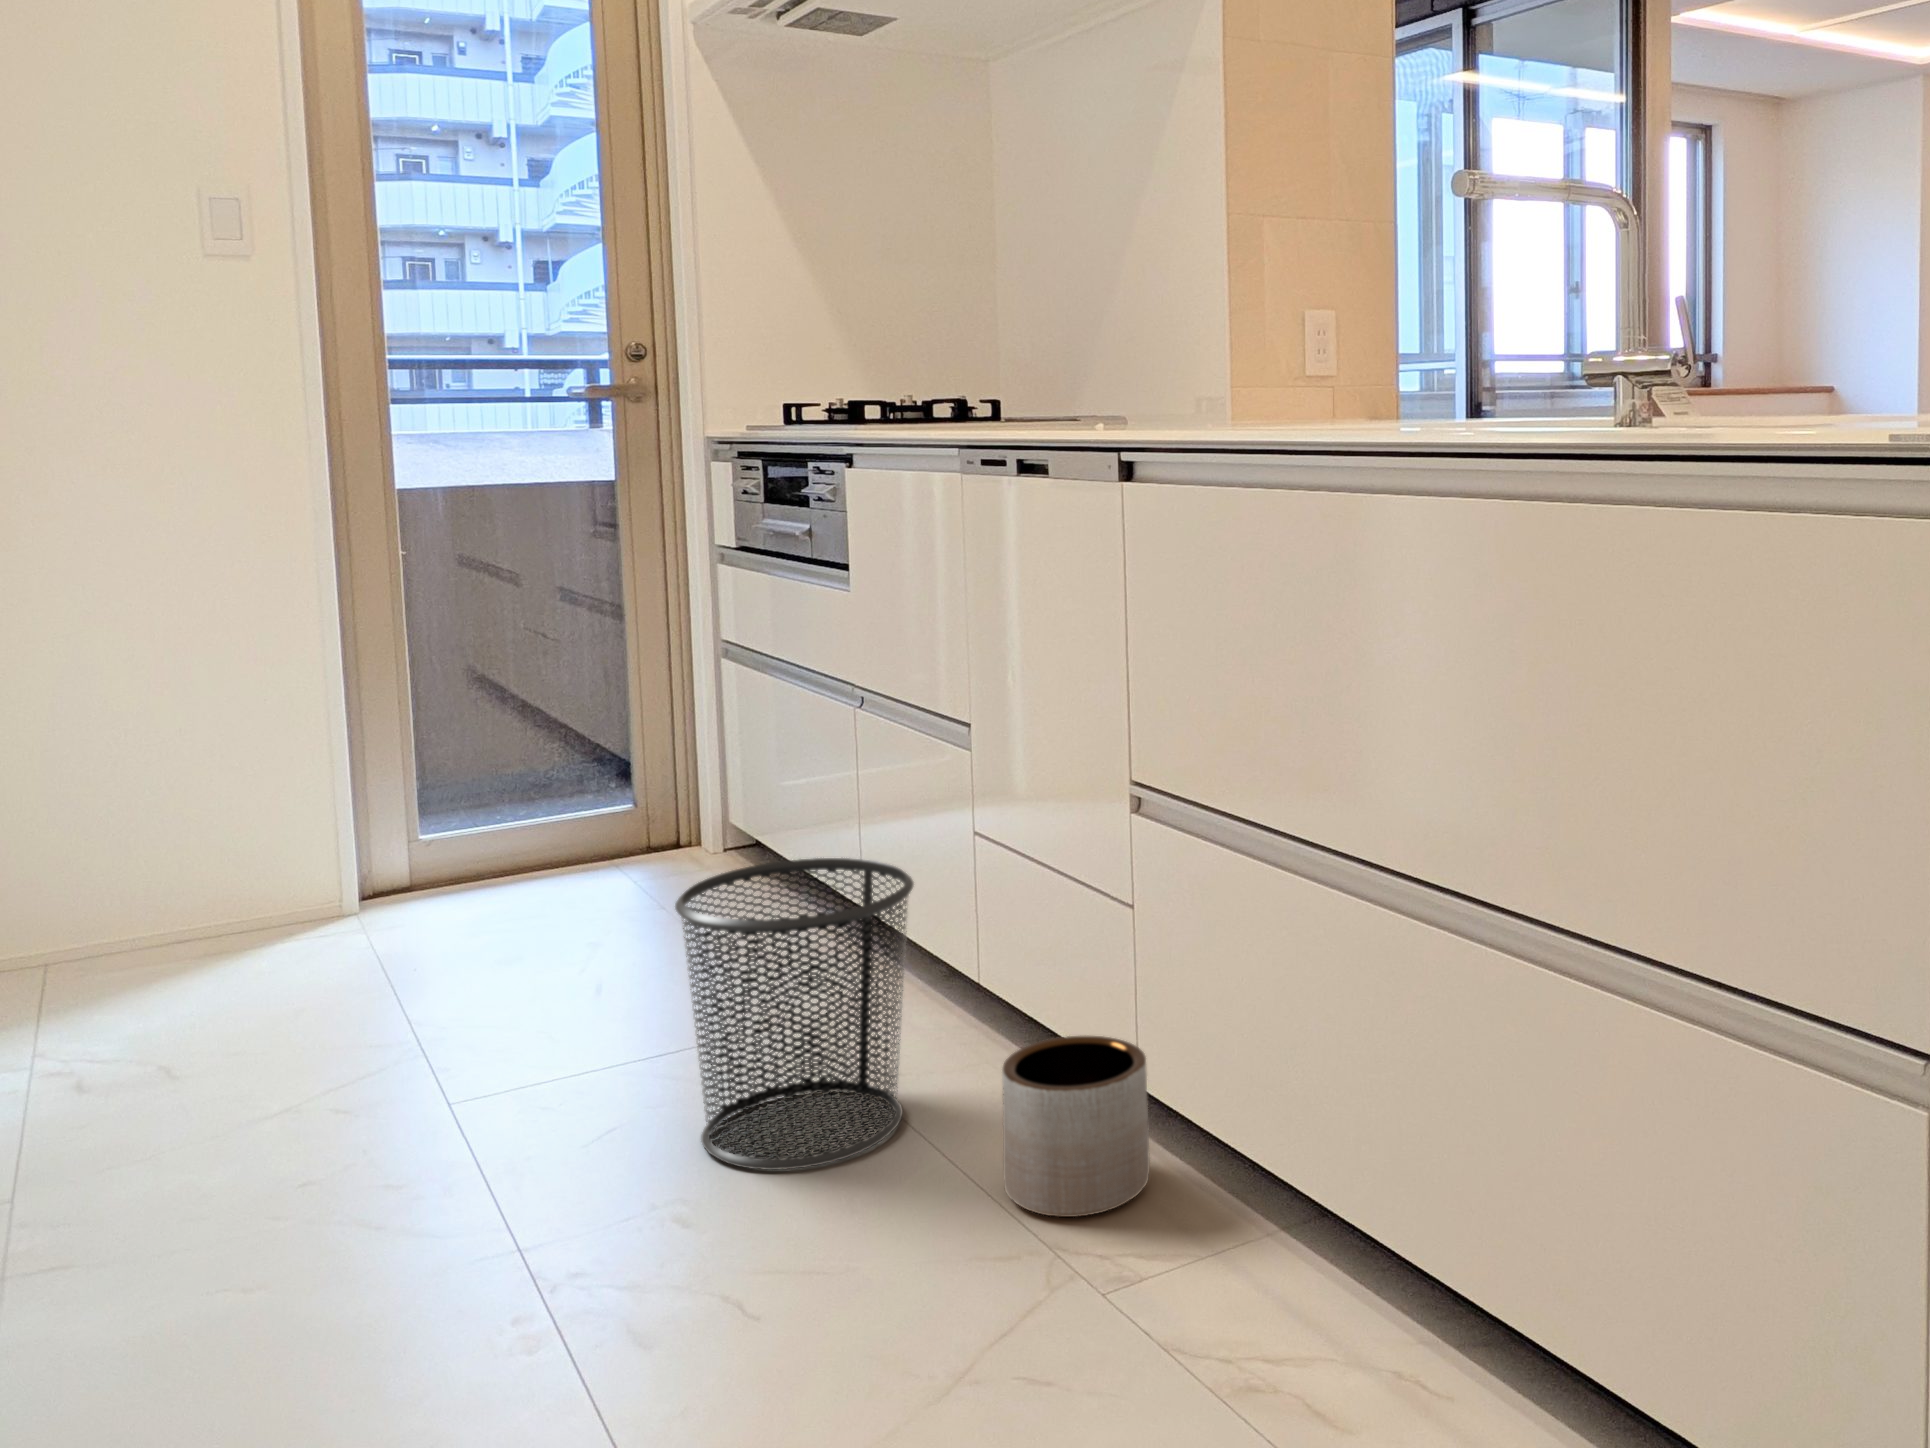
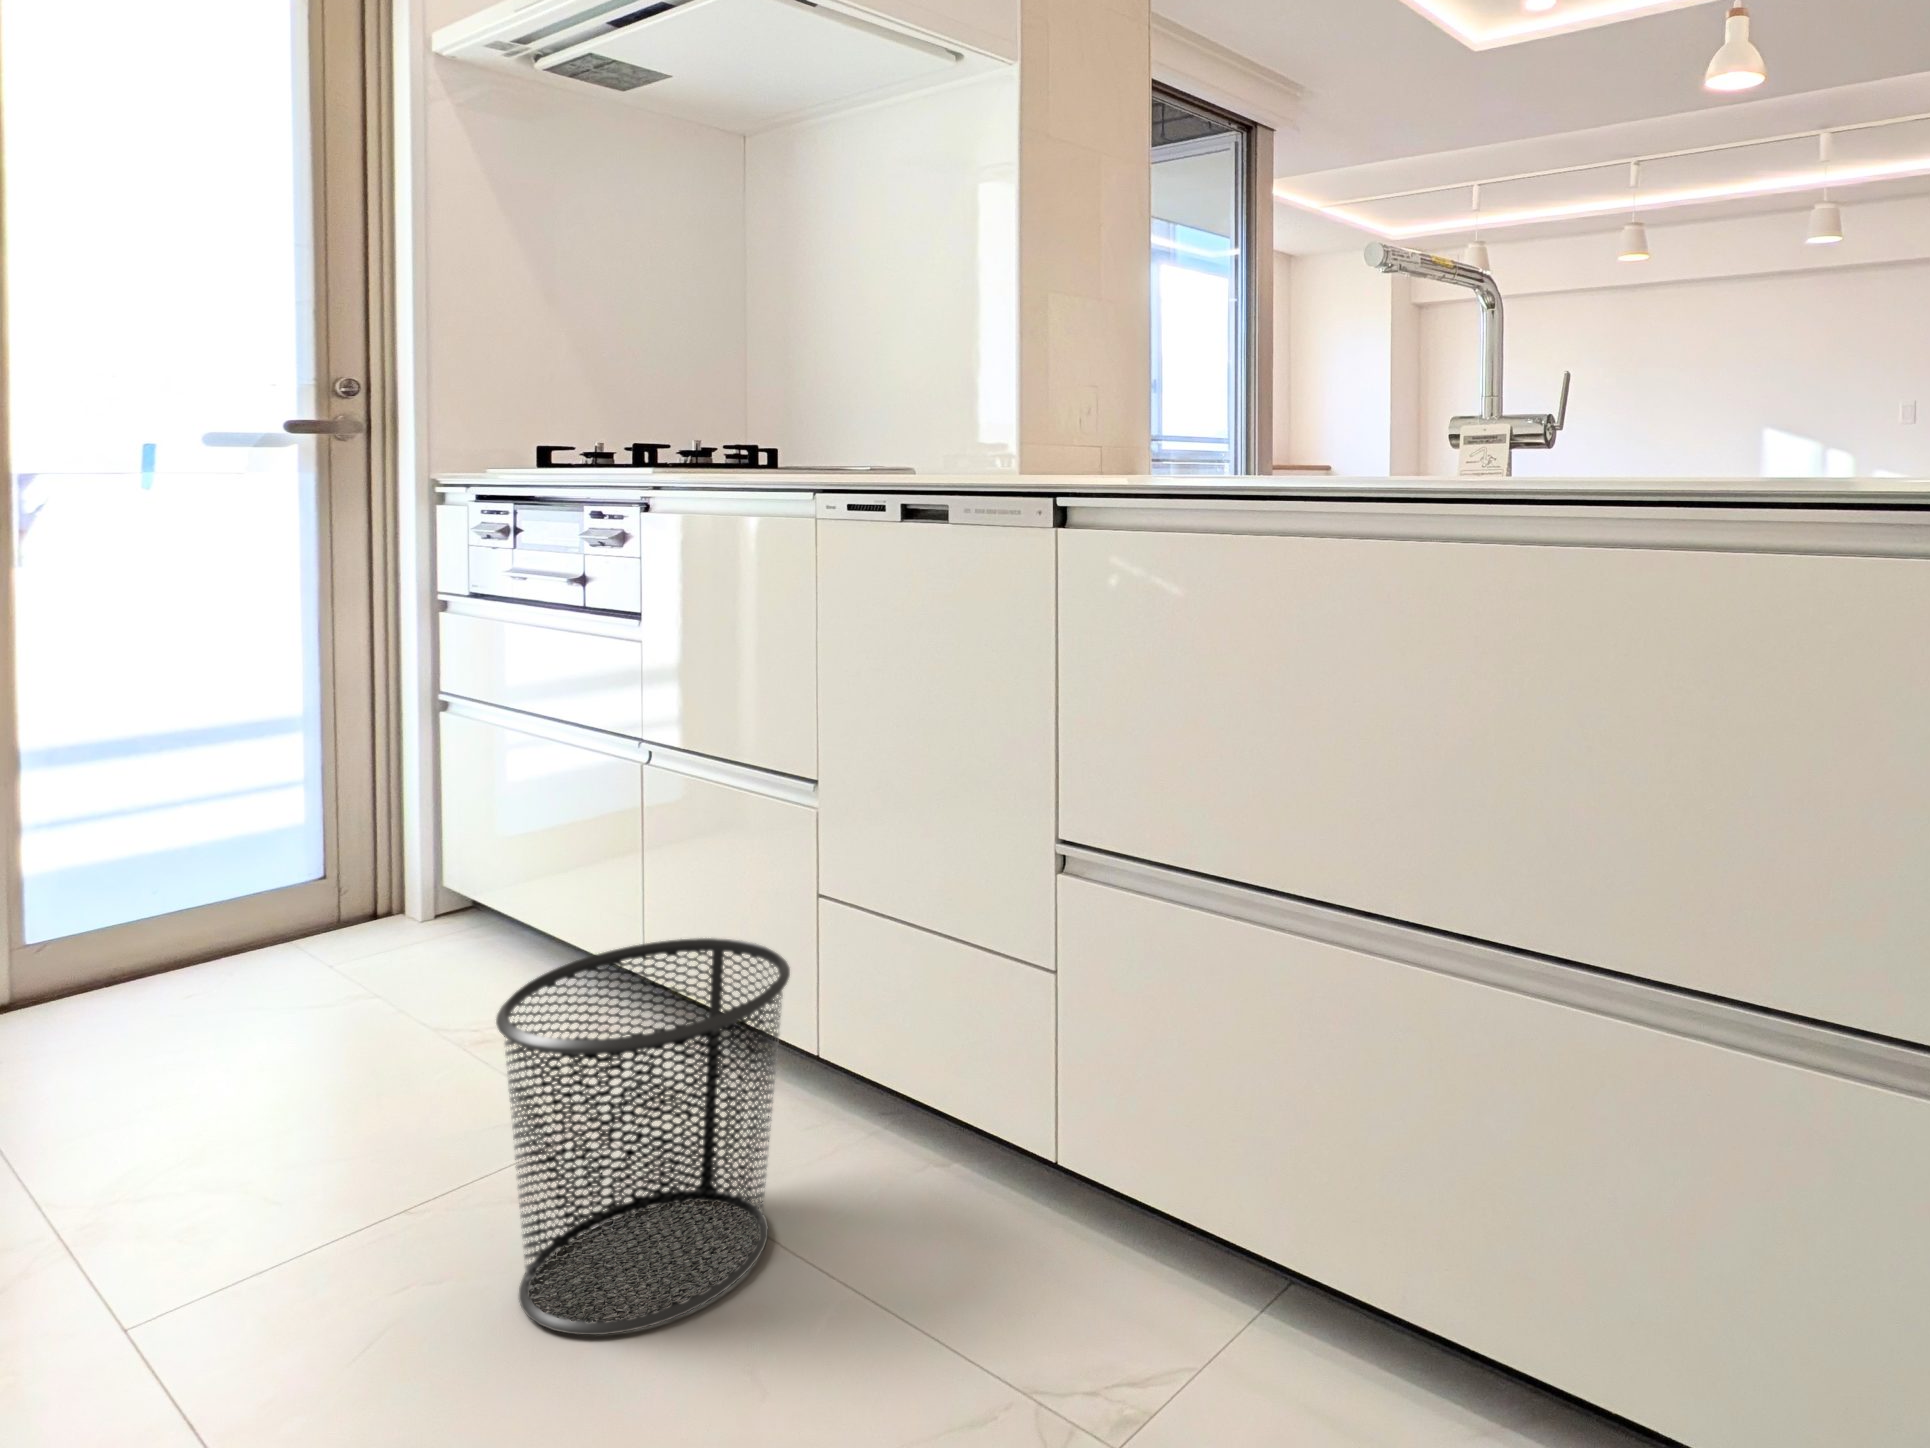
planter: present [1002,1035,1150,1217] -> none [926,1110,1085,1331]

